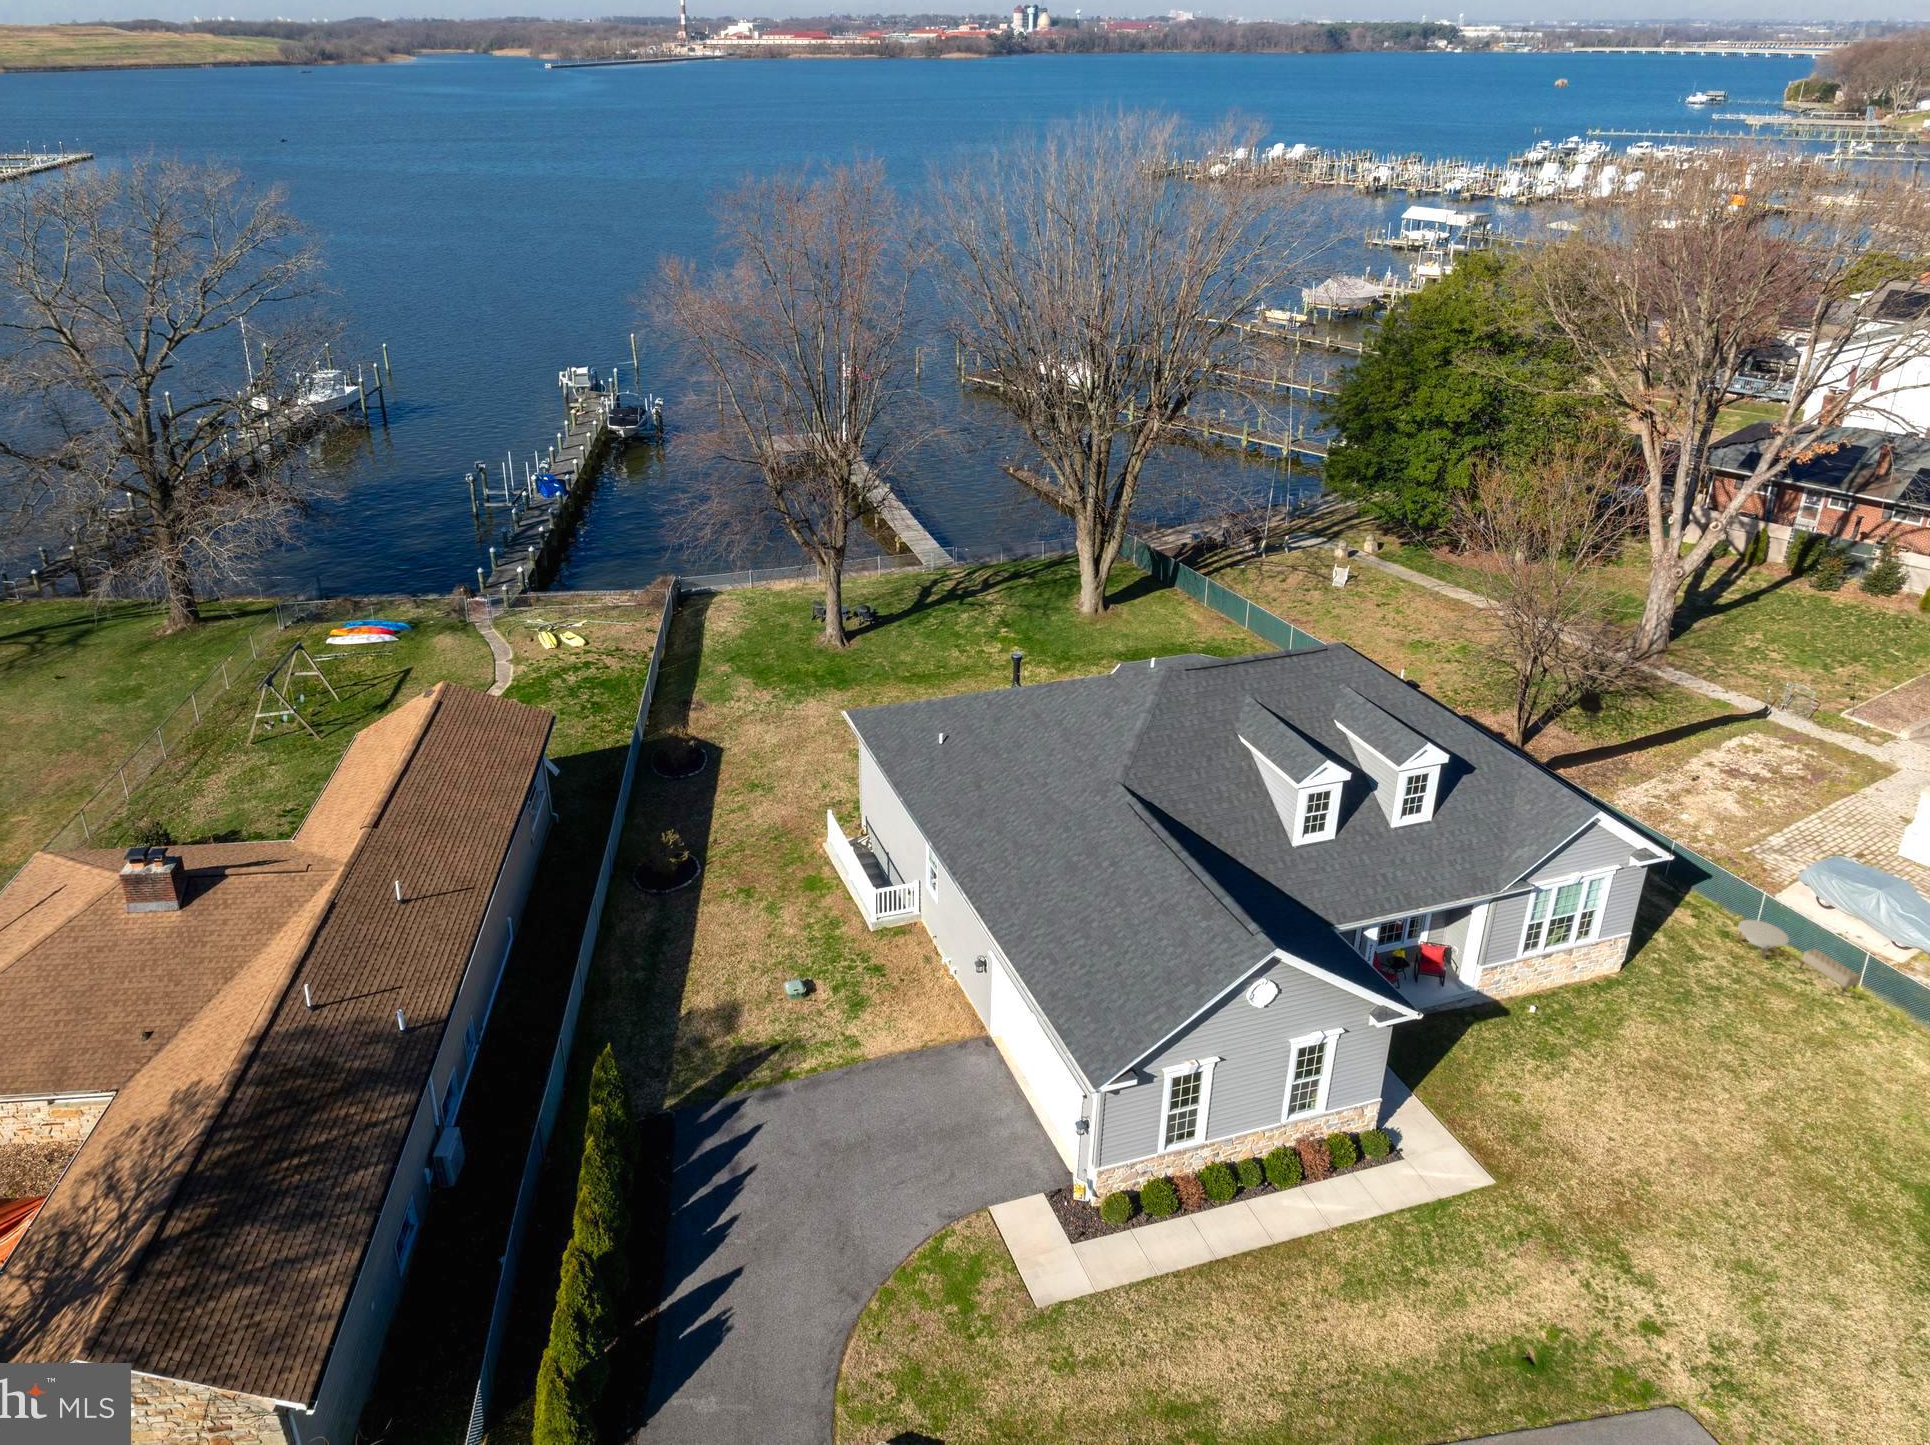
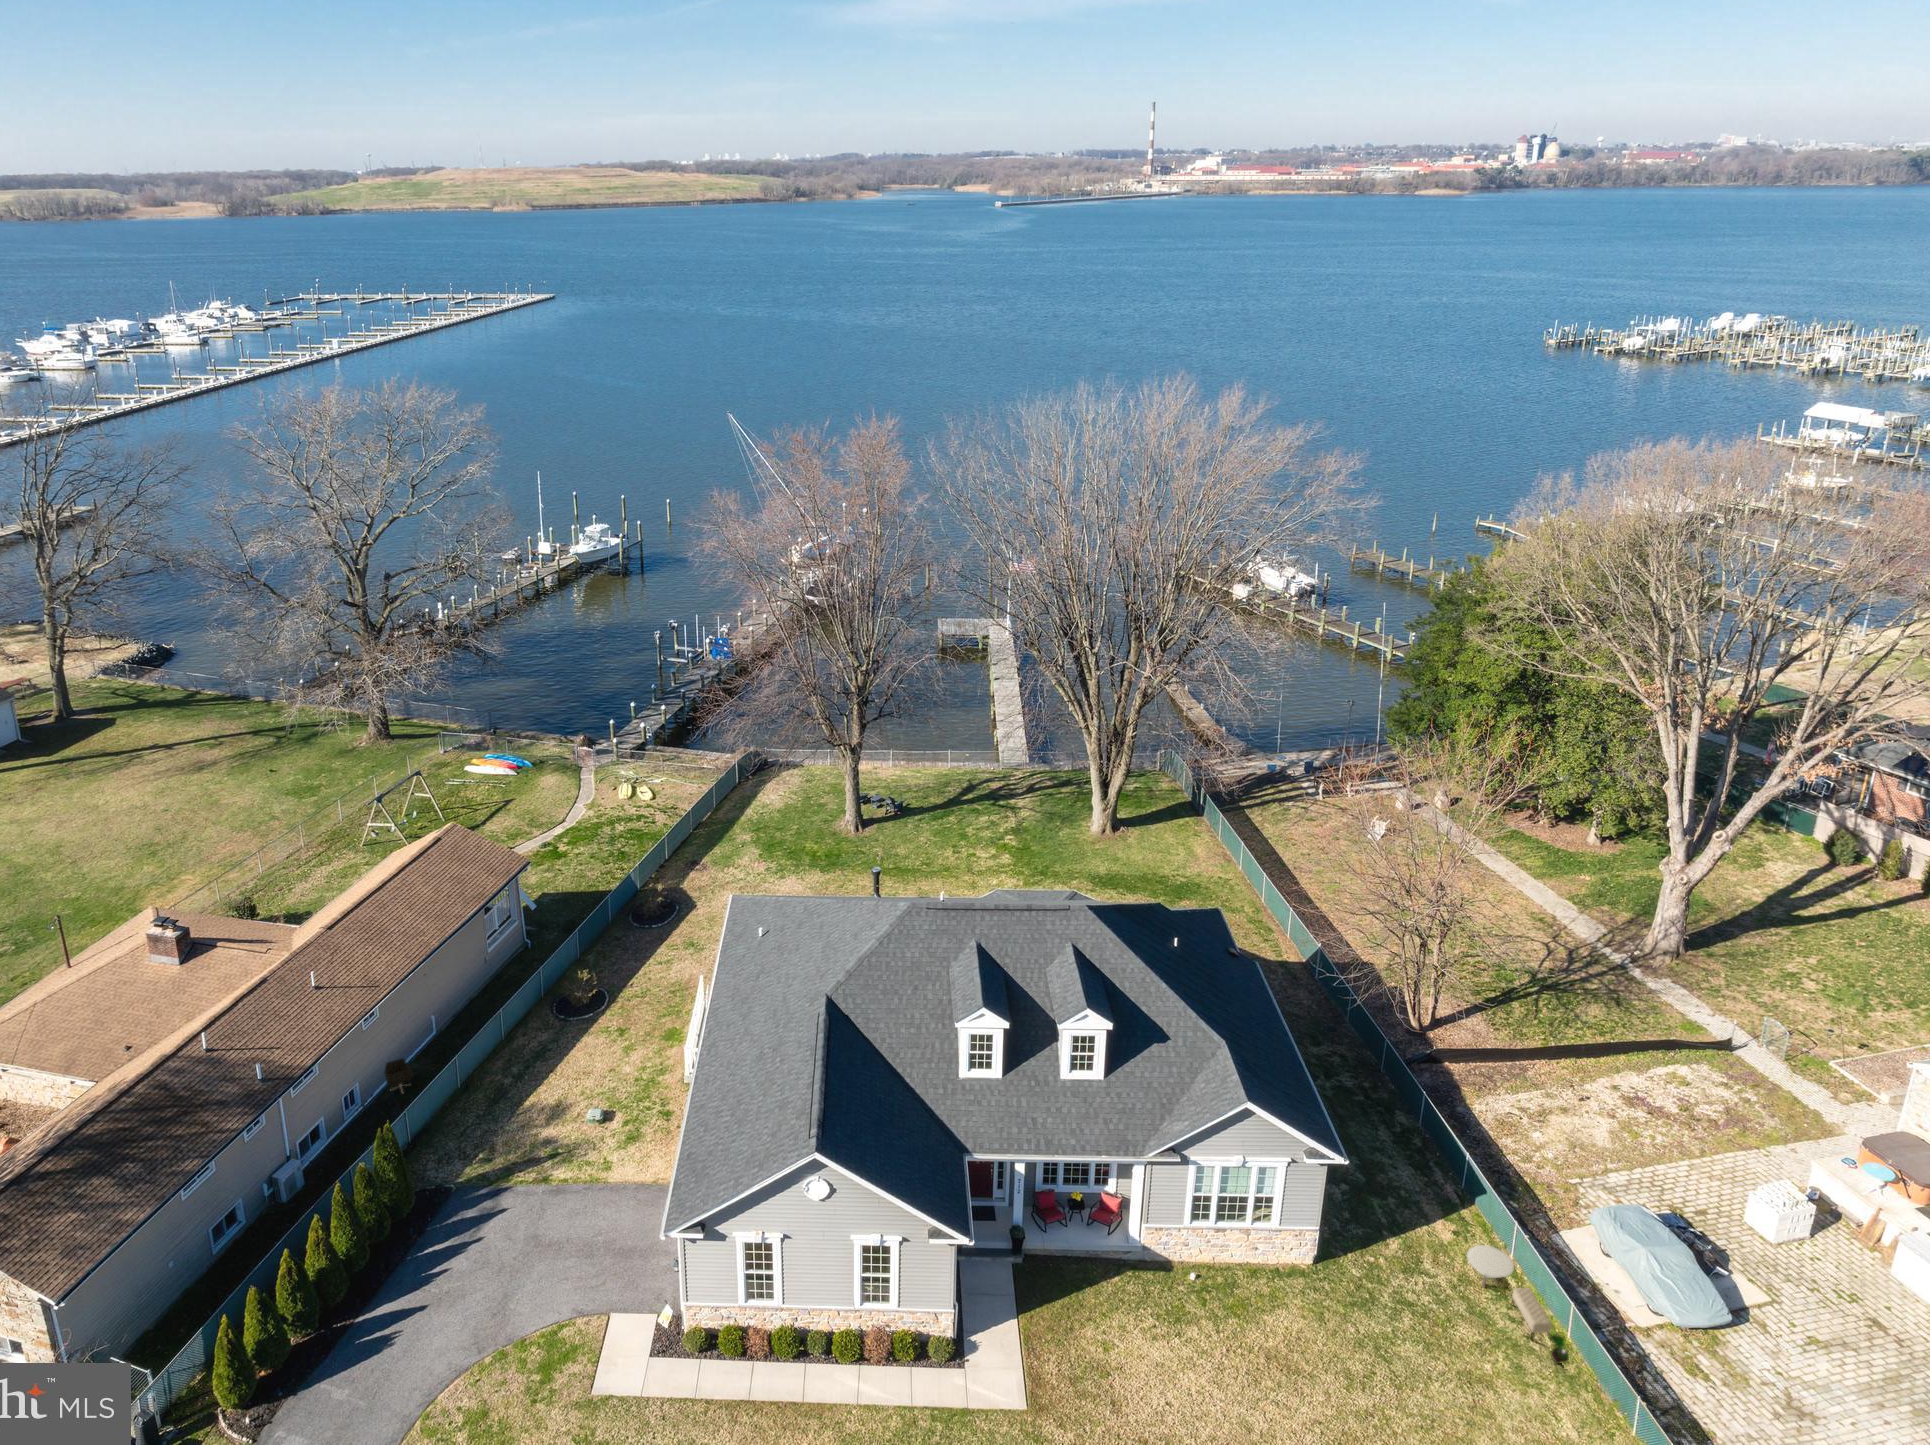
lounge chair: present [1578,693,1604,719] -> present [384,1058,413,1087]
potted tree: none [1870,978,1896,1011] -> present [1548,1332,1569,1364]

